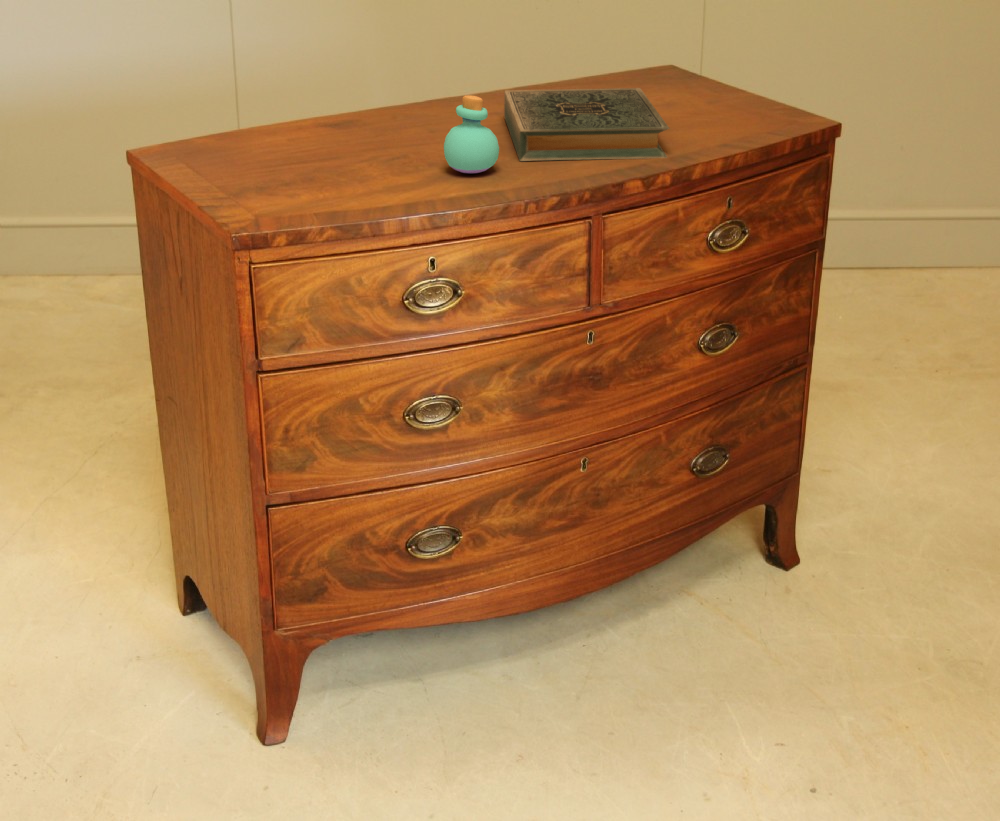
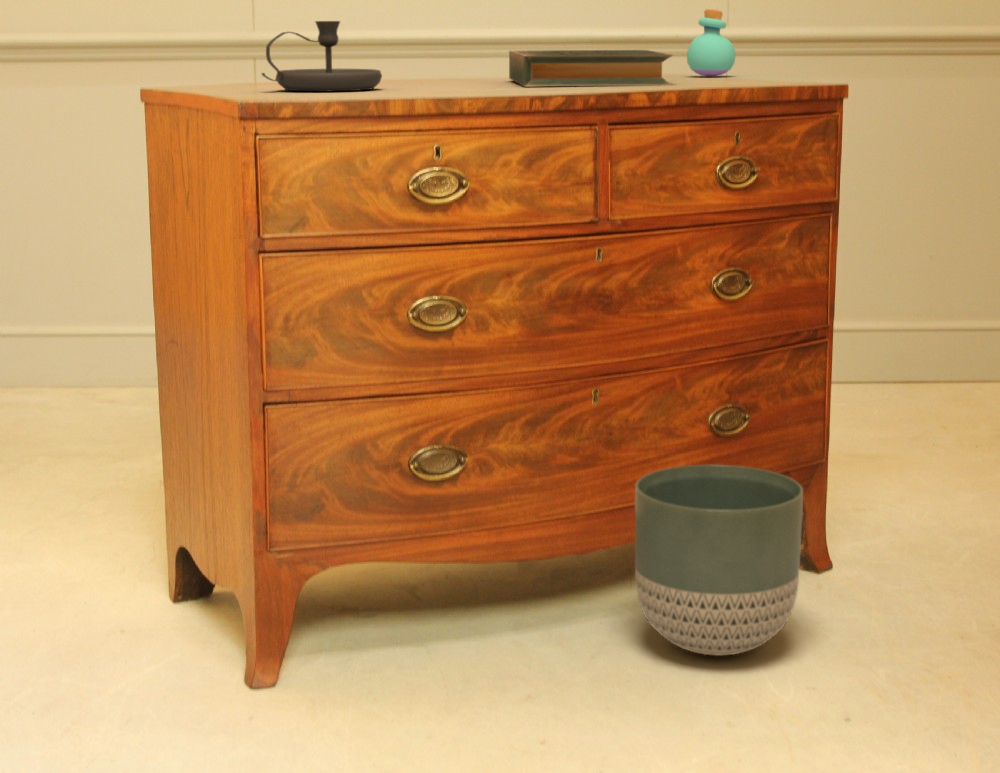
perfume bottle: present [444,95,499,173] -> present [687,9,736,76]
candlestick: none [255,96,377,178] -> present [262,21,382,91]
planter: none [619,515,780,704] -> present [635,465,803,656]

